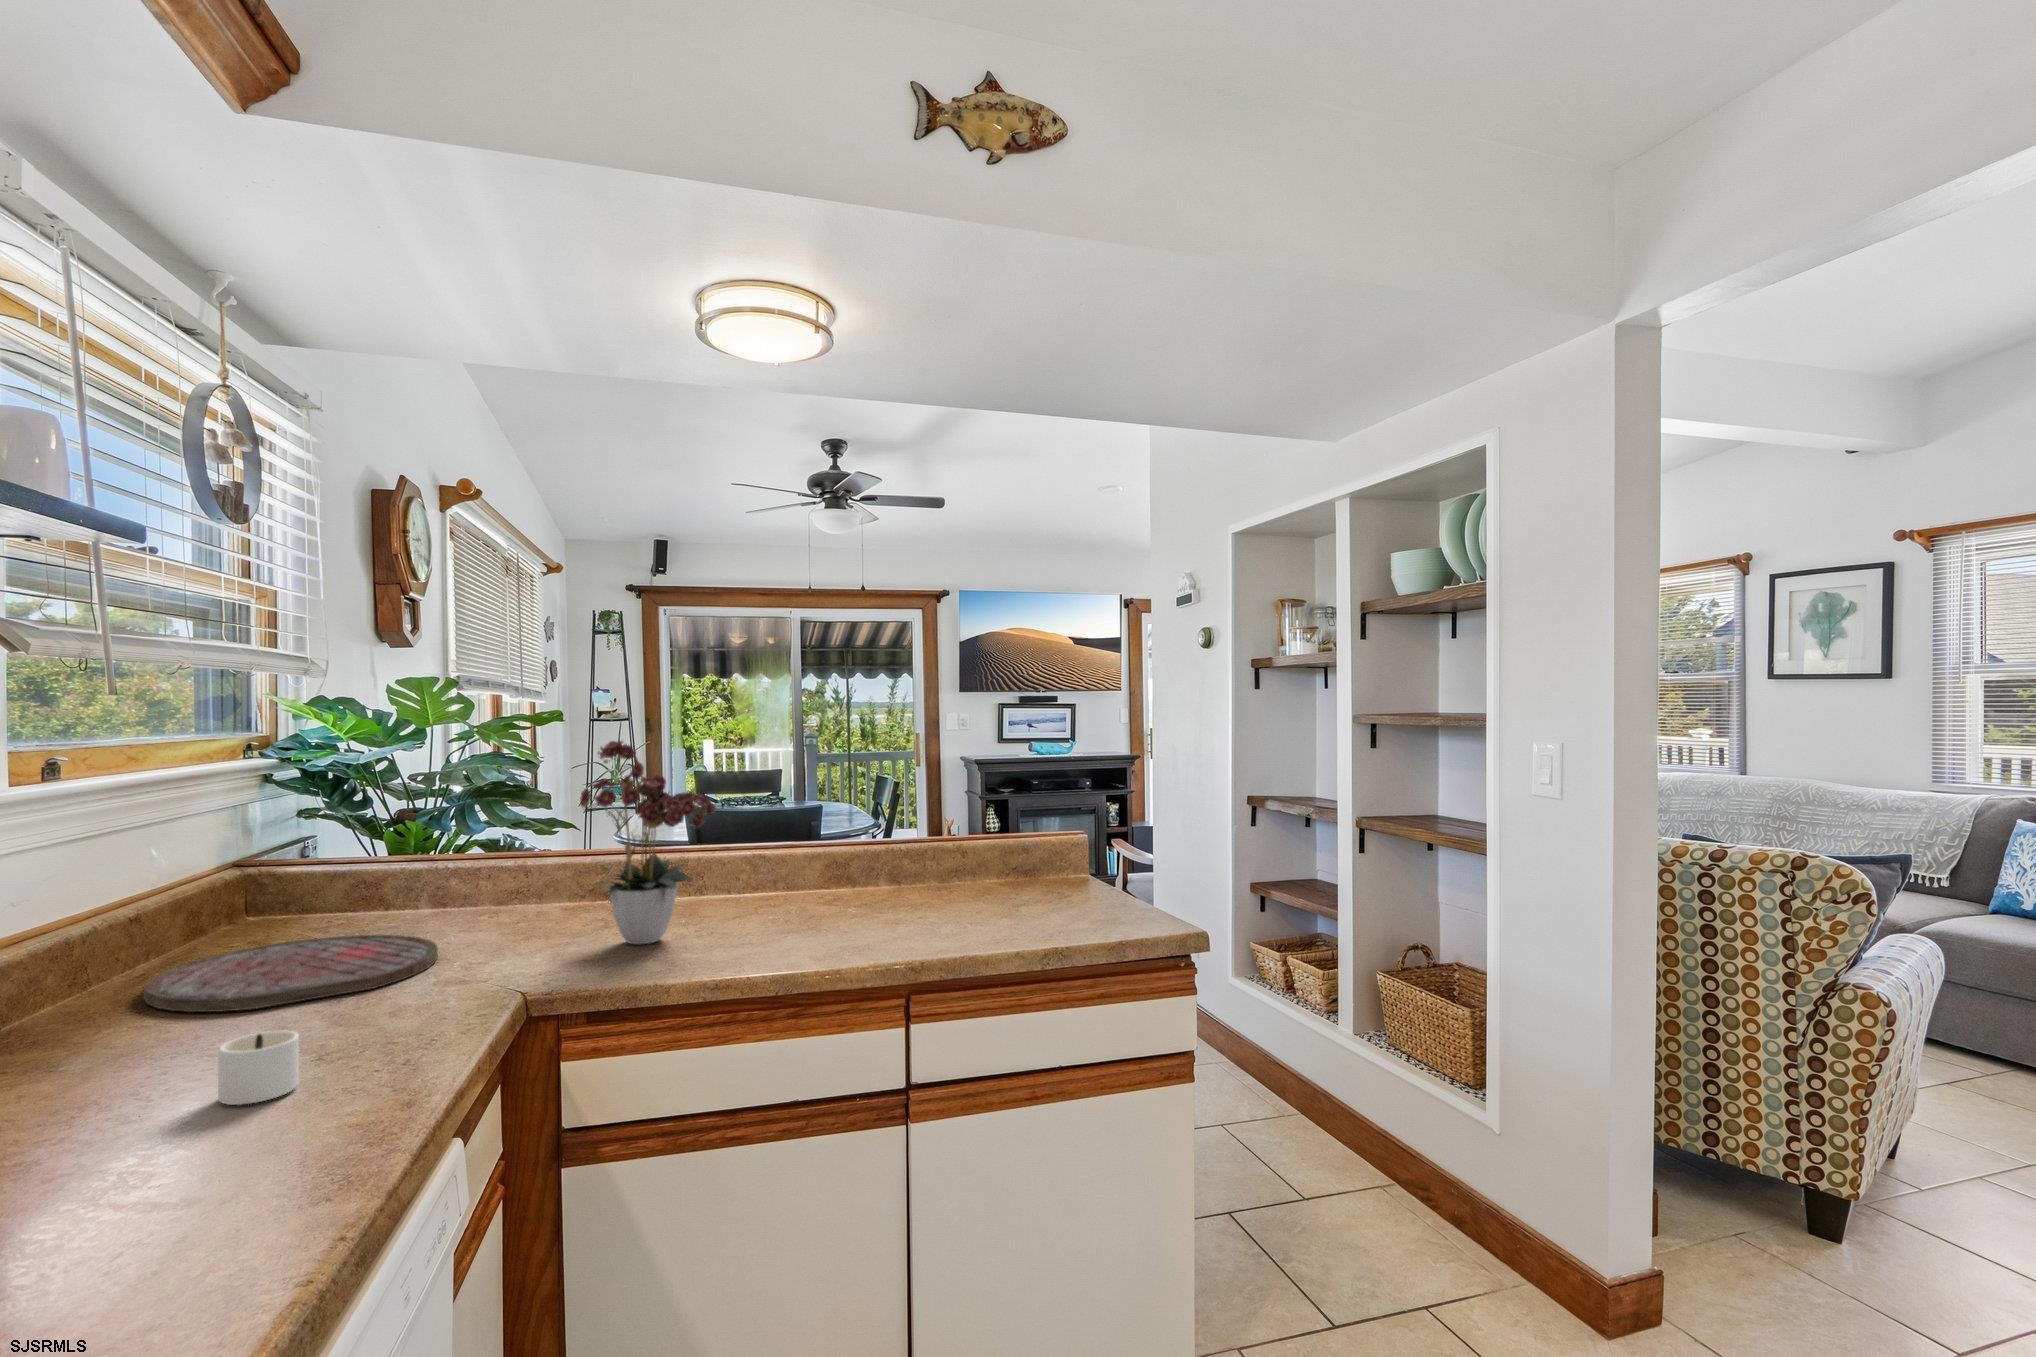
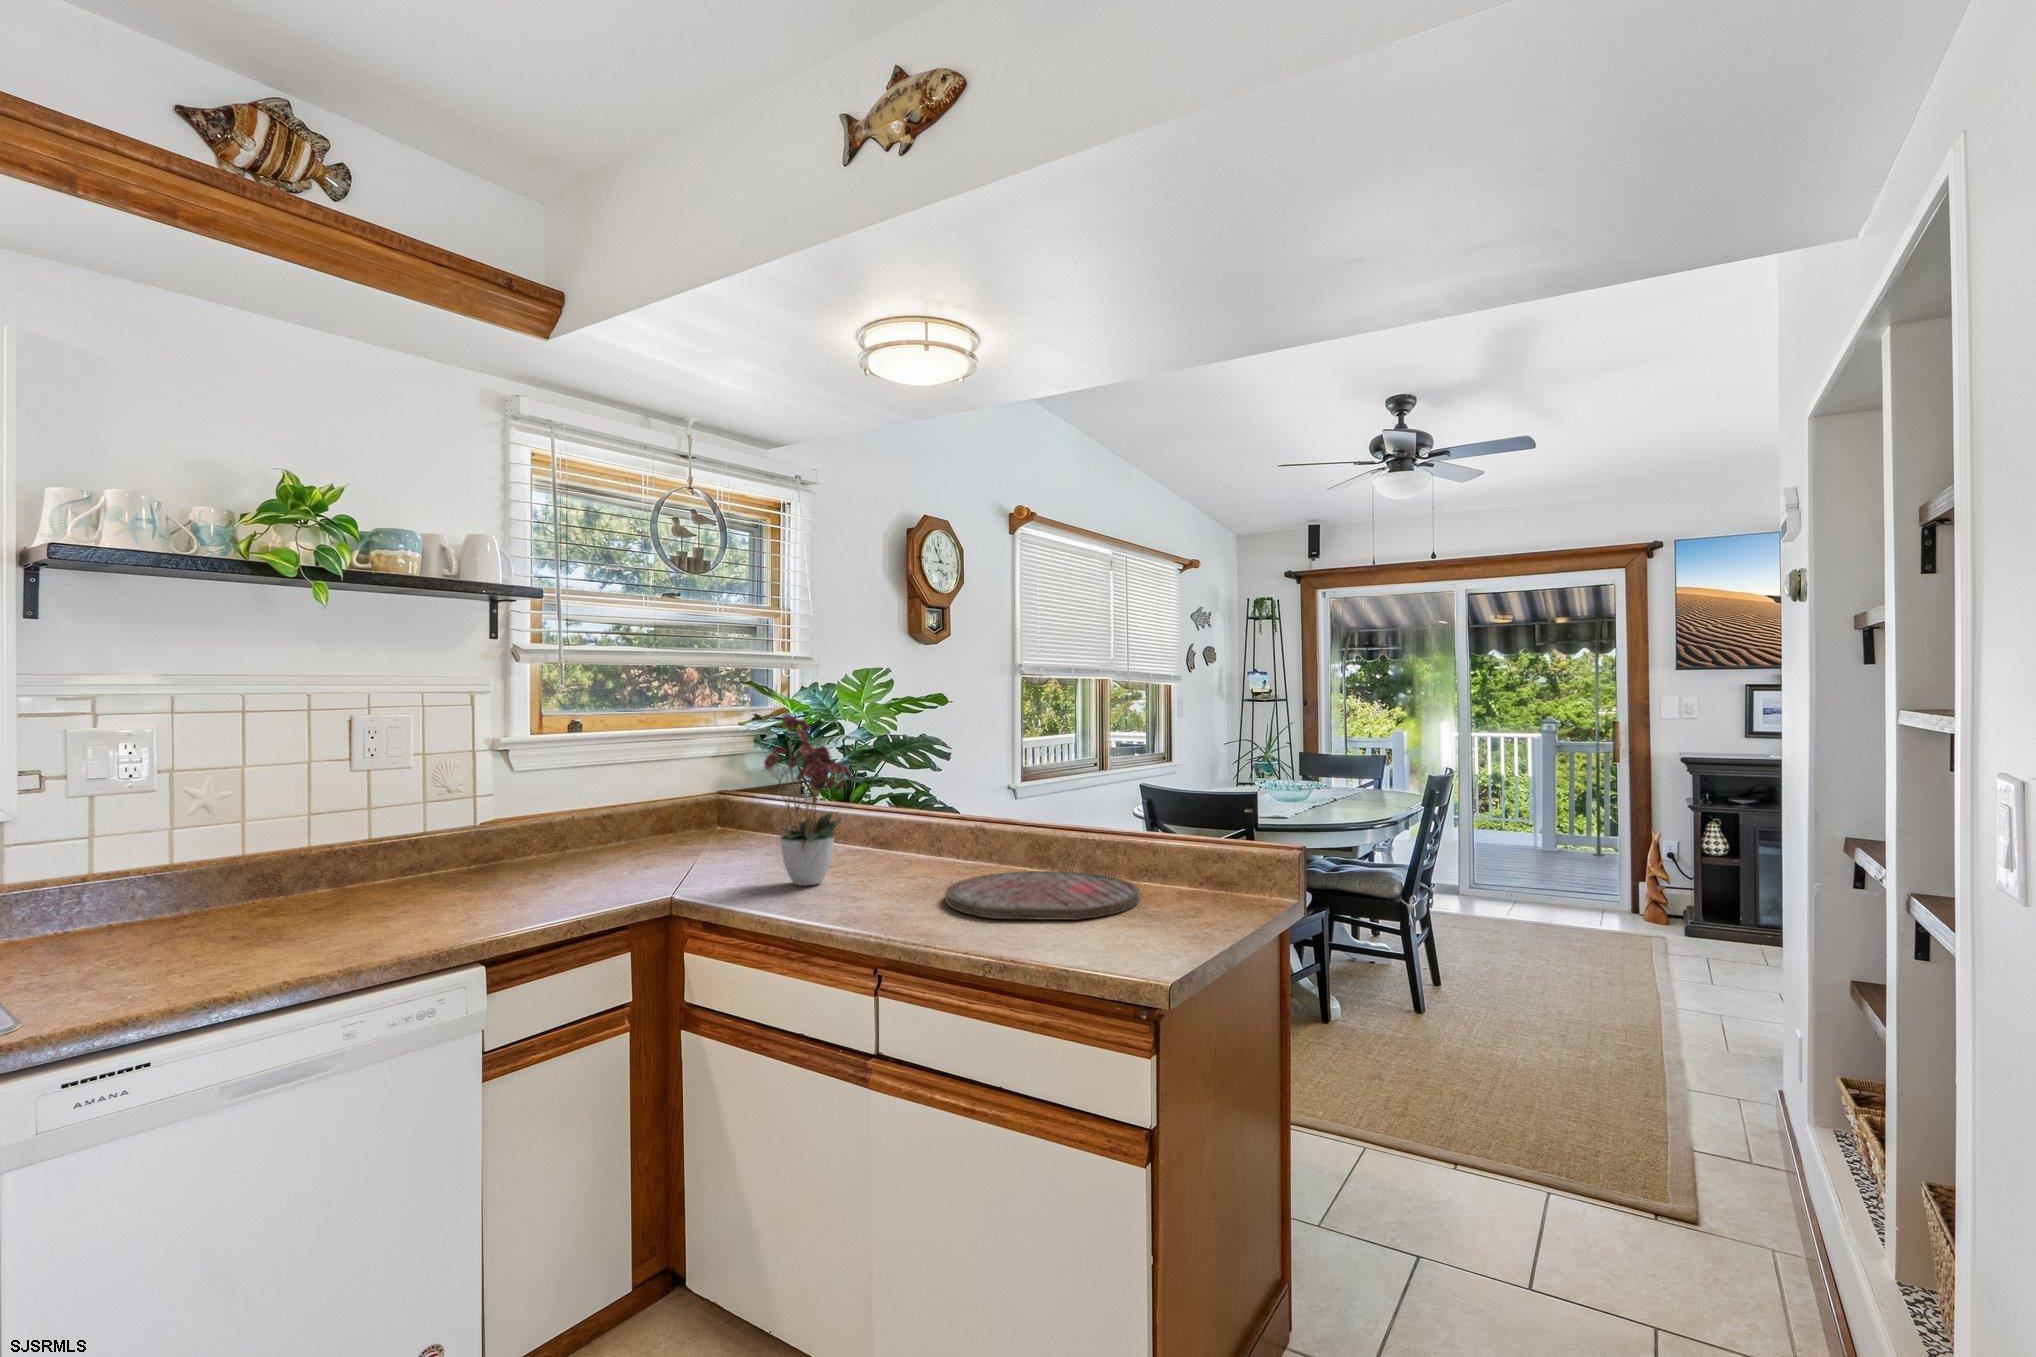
cutting board: present [143,935,438,1012] -> present [945,871,1140,920]
candle: present [218,1031,299,1105] -> none [415,888,468,929]

